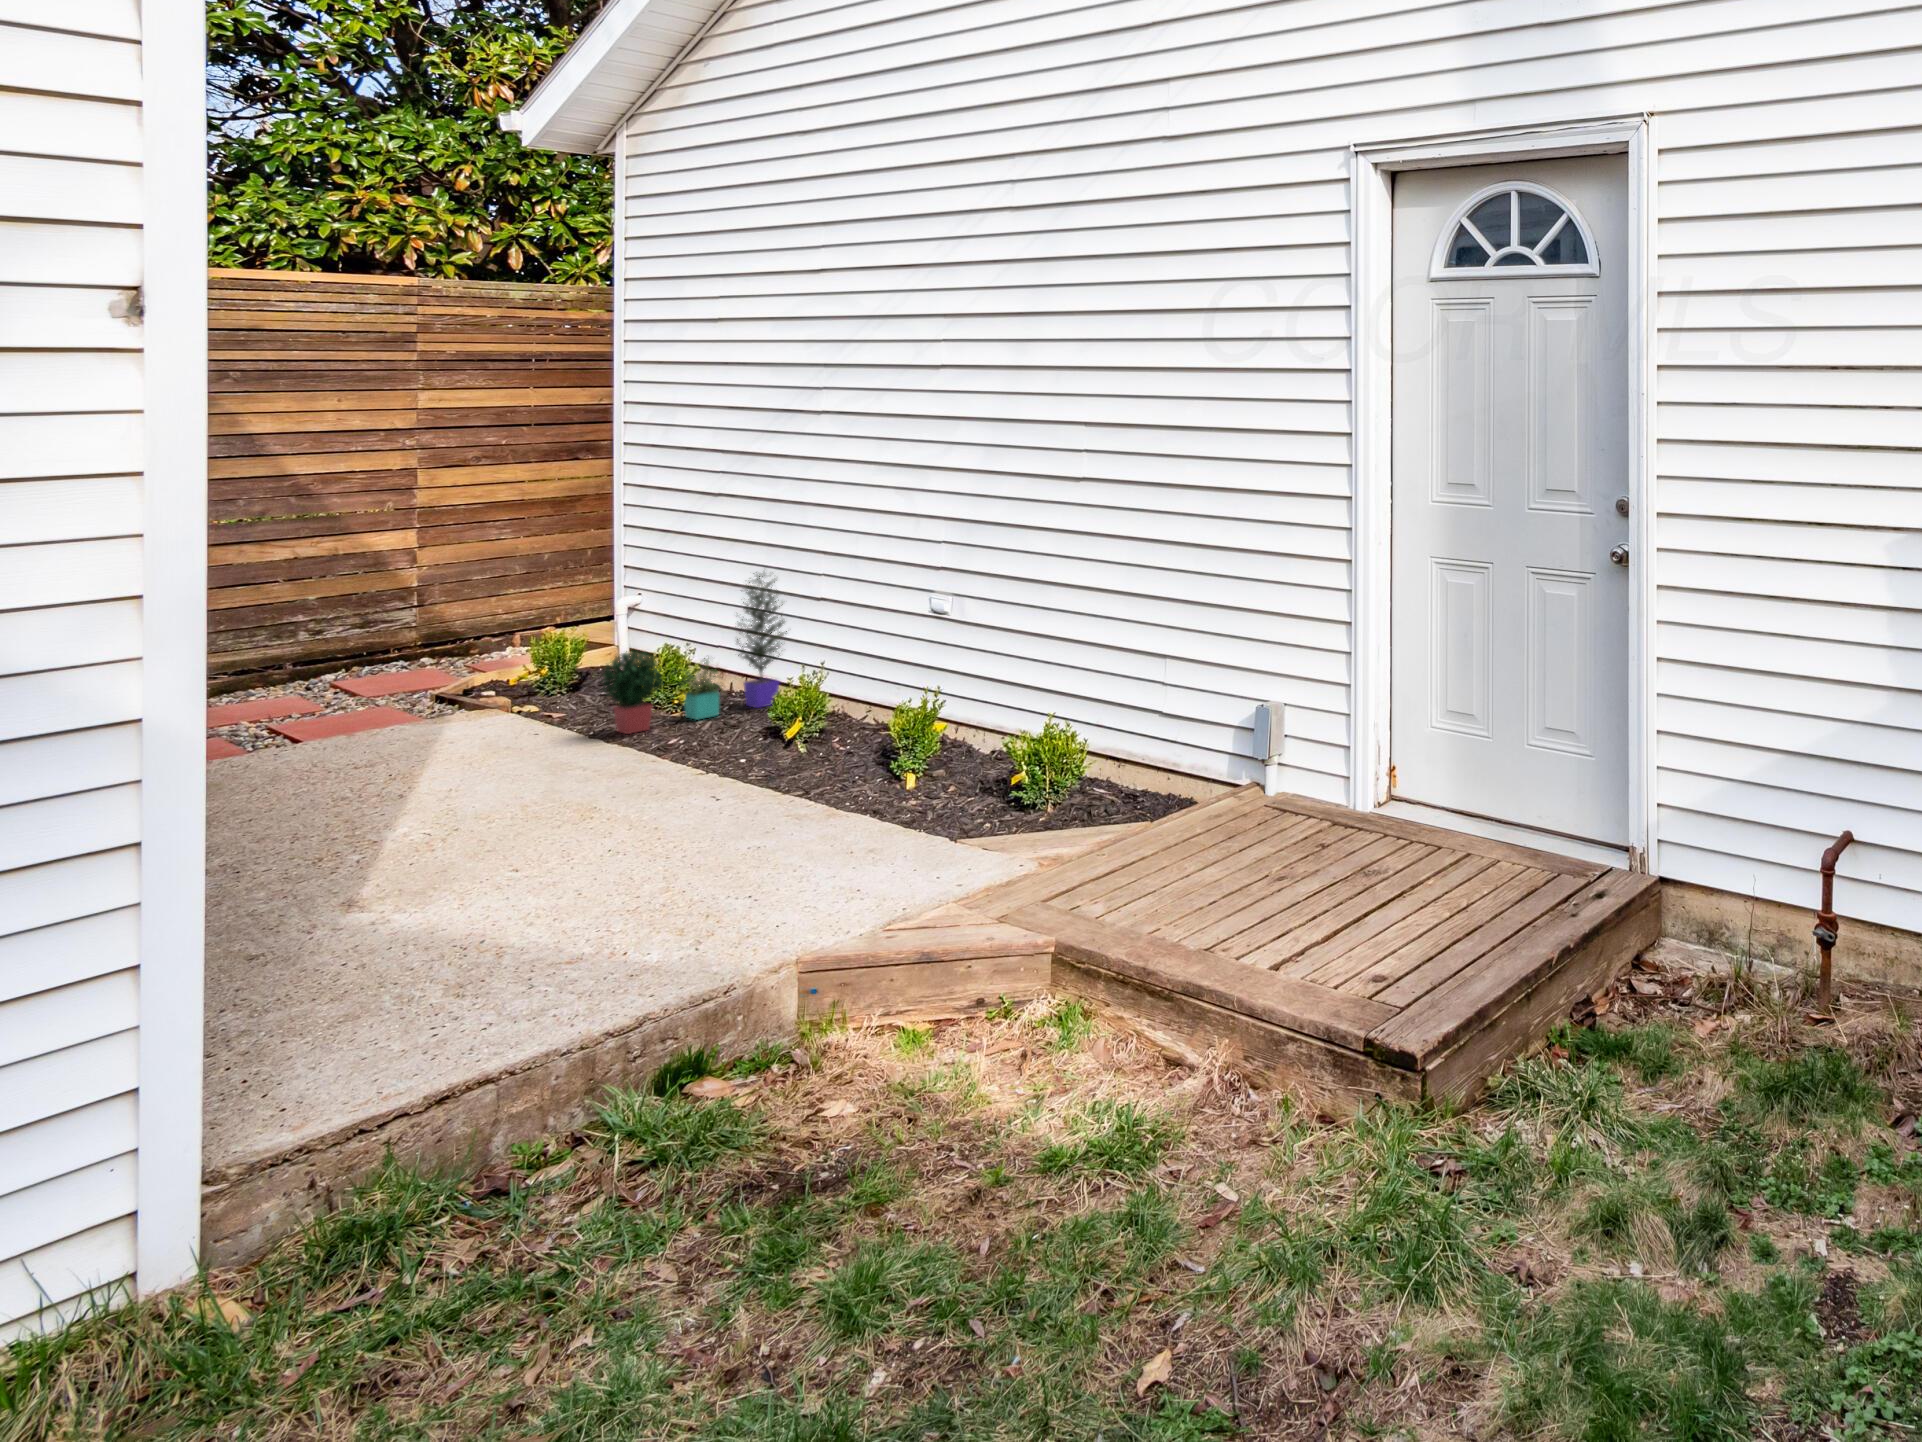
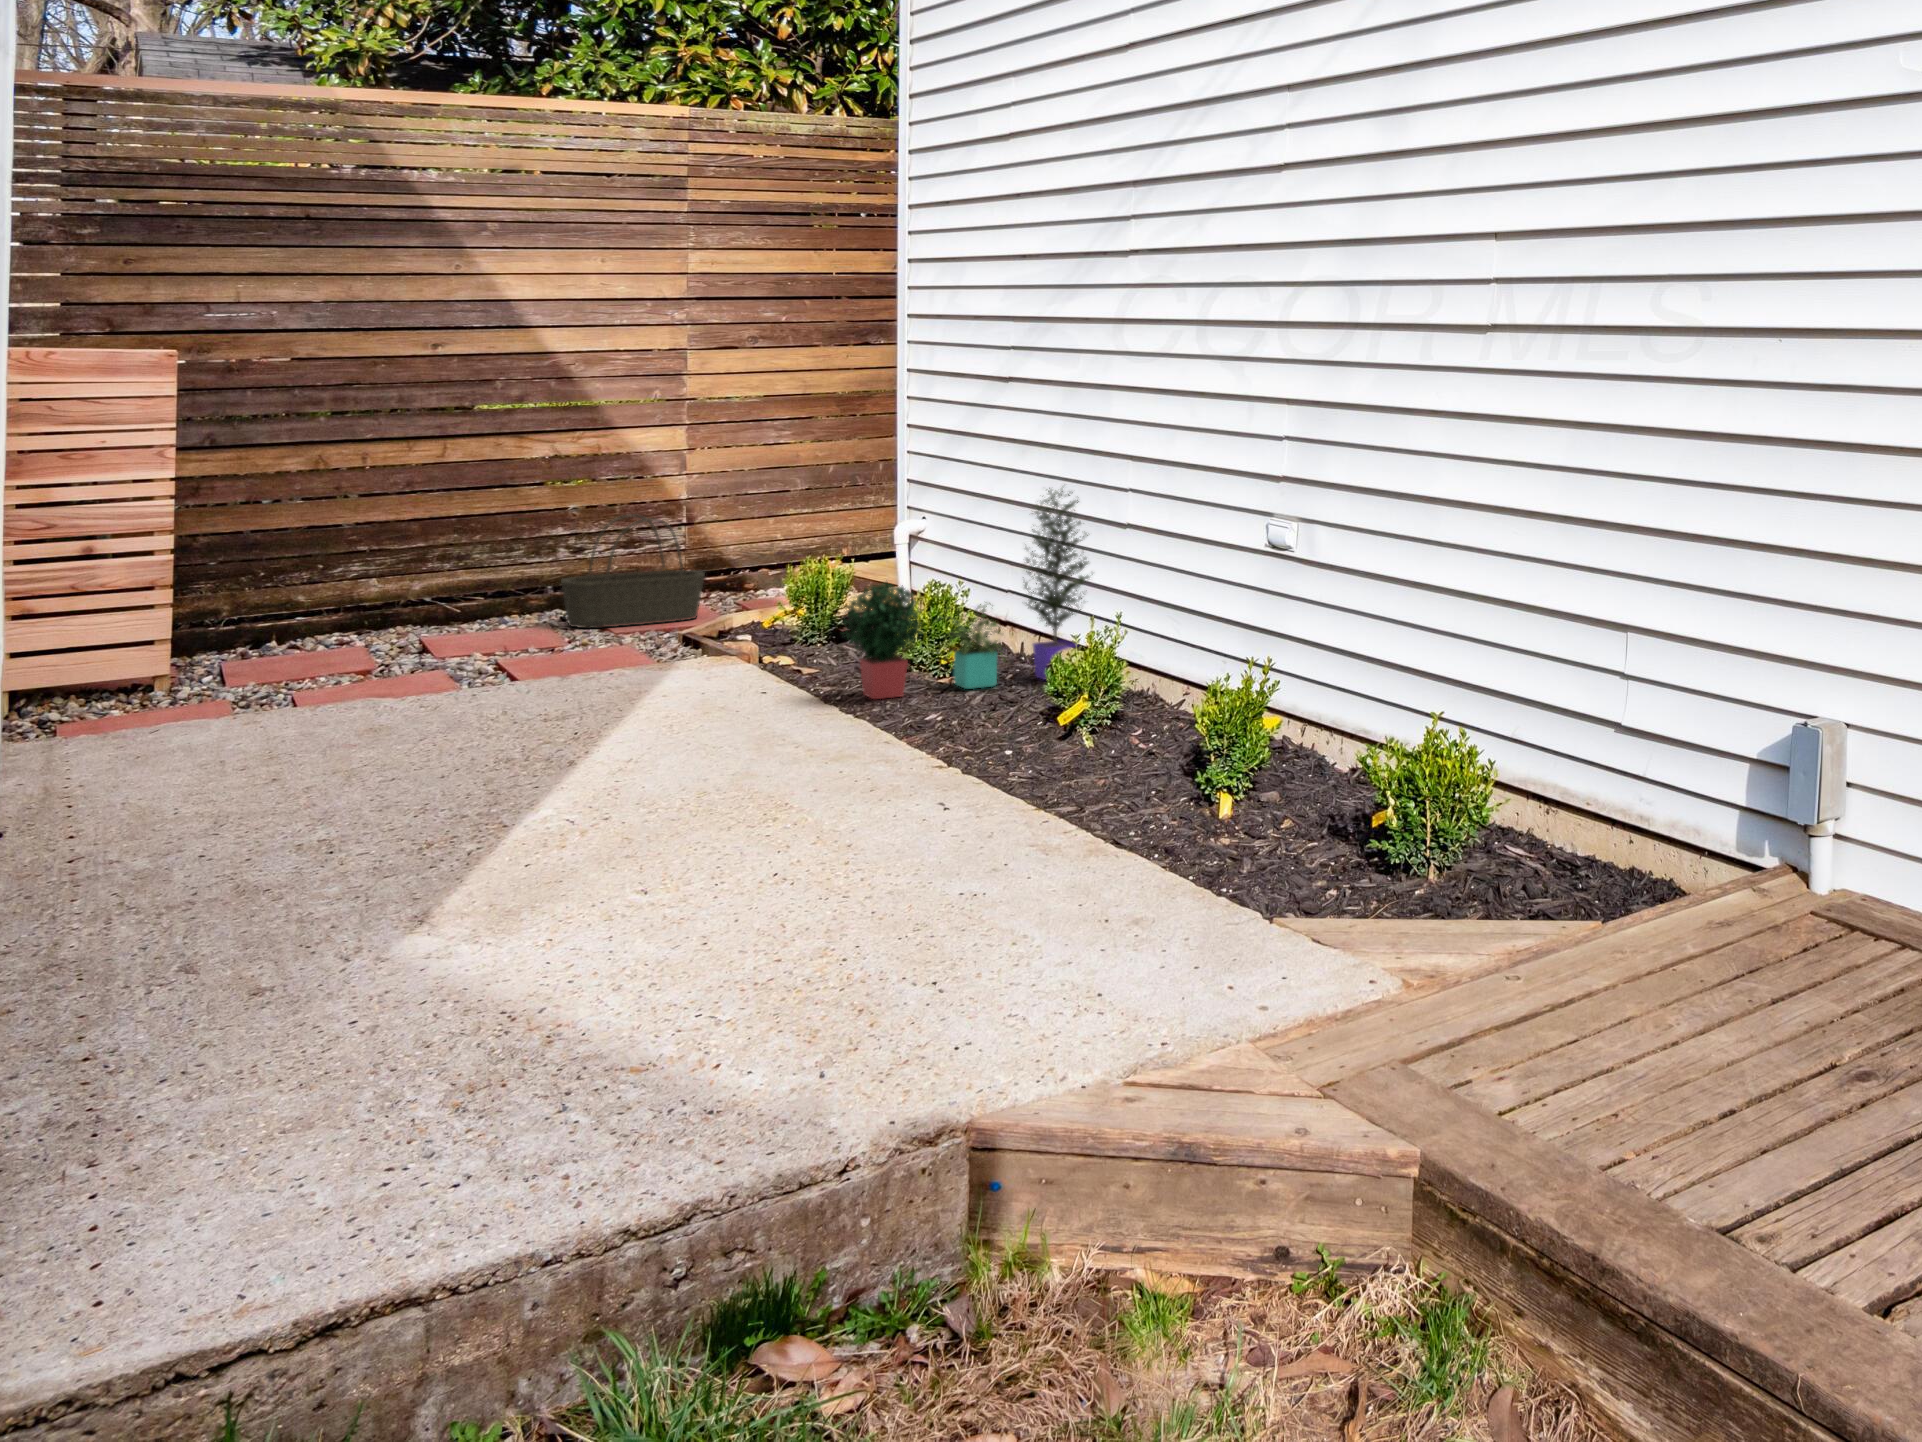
basket: none [308,602,437,697] -> present [561,514,705,628]

